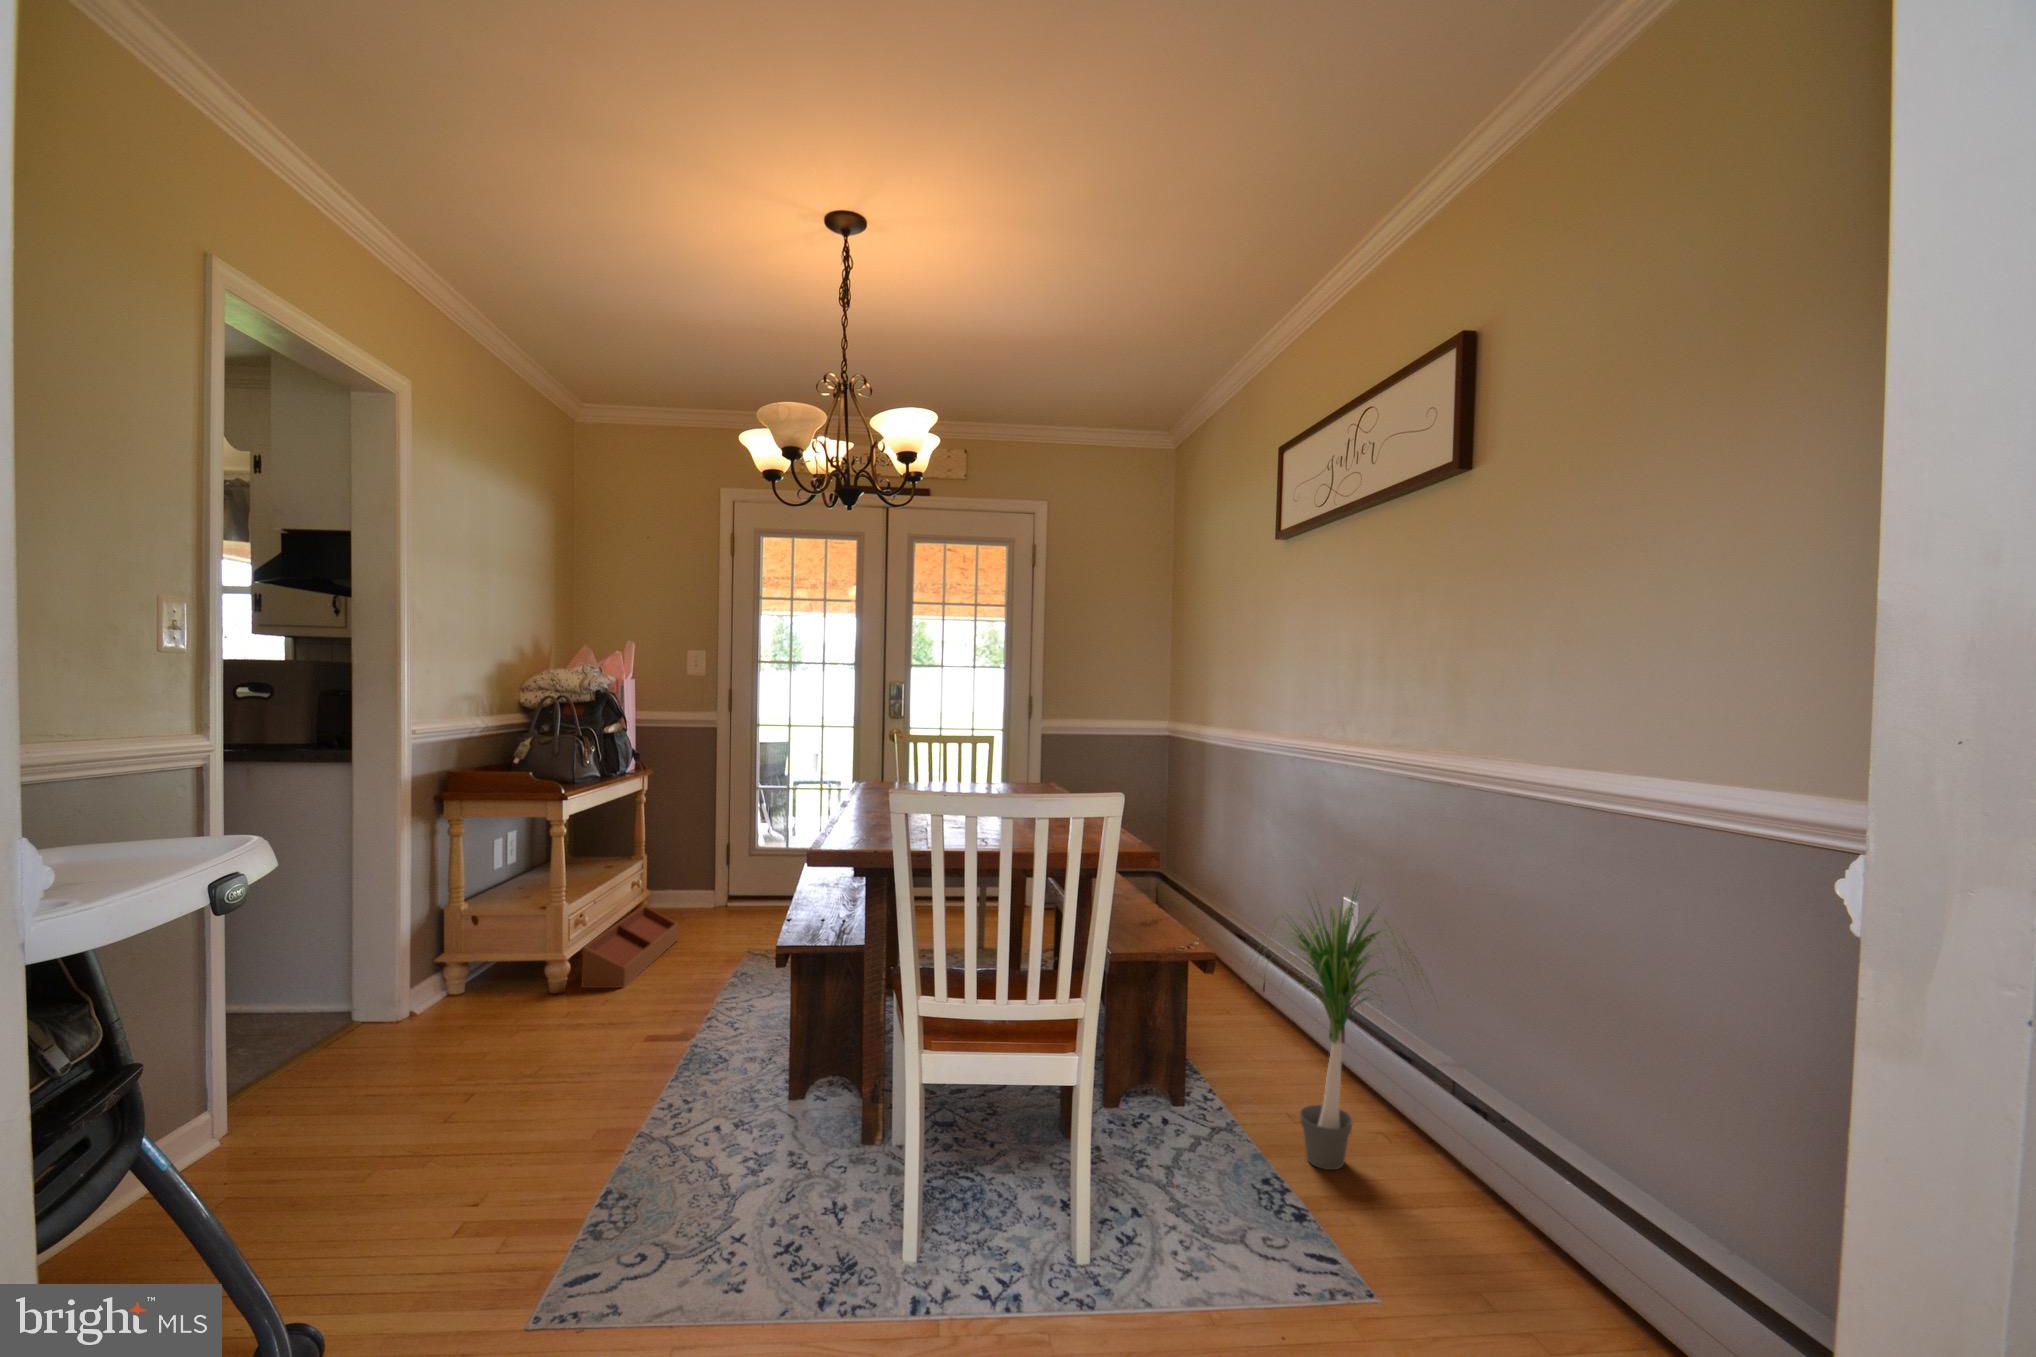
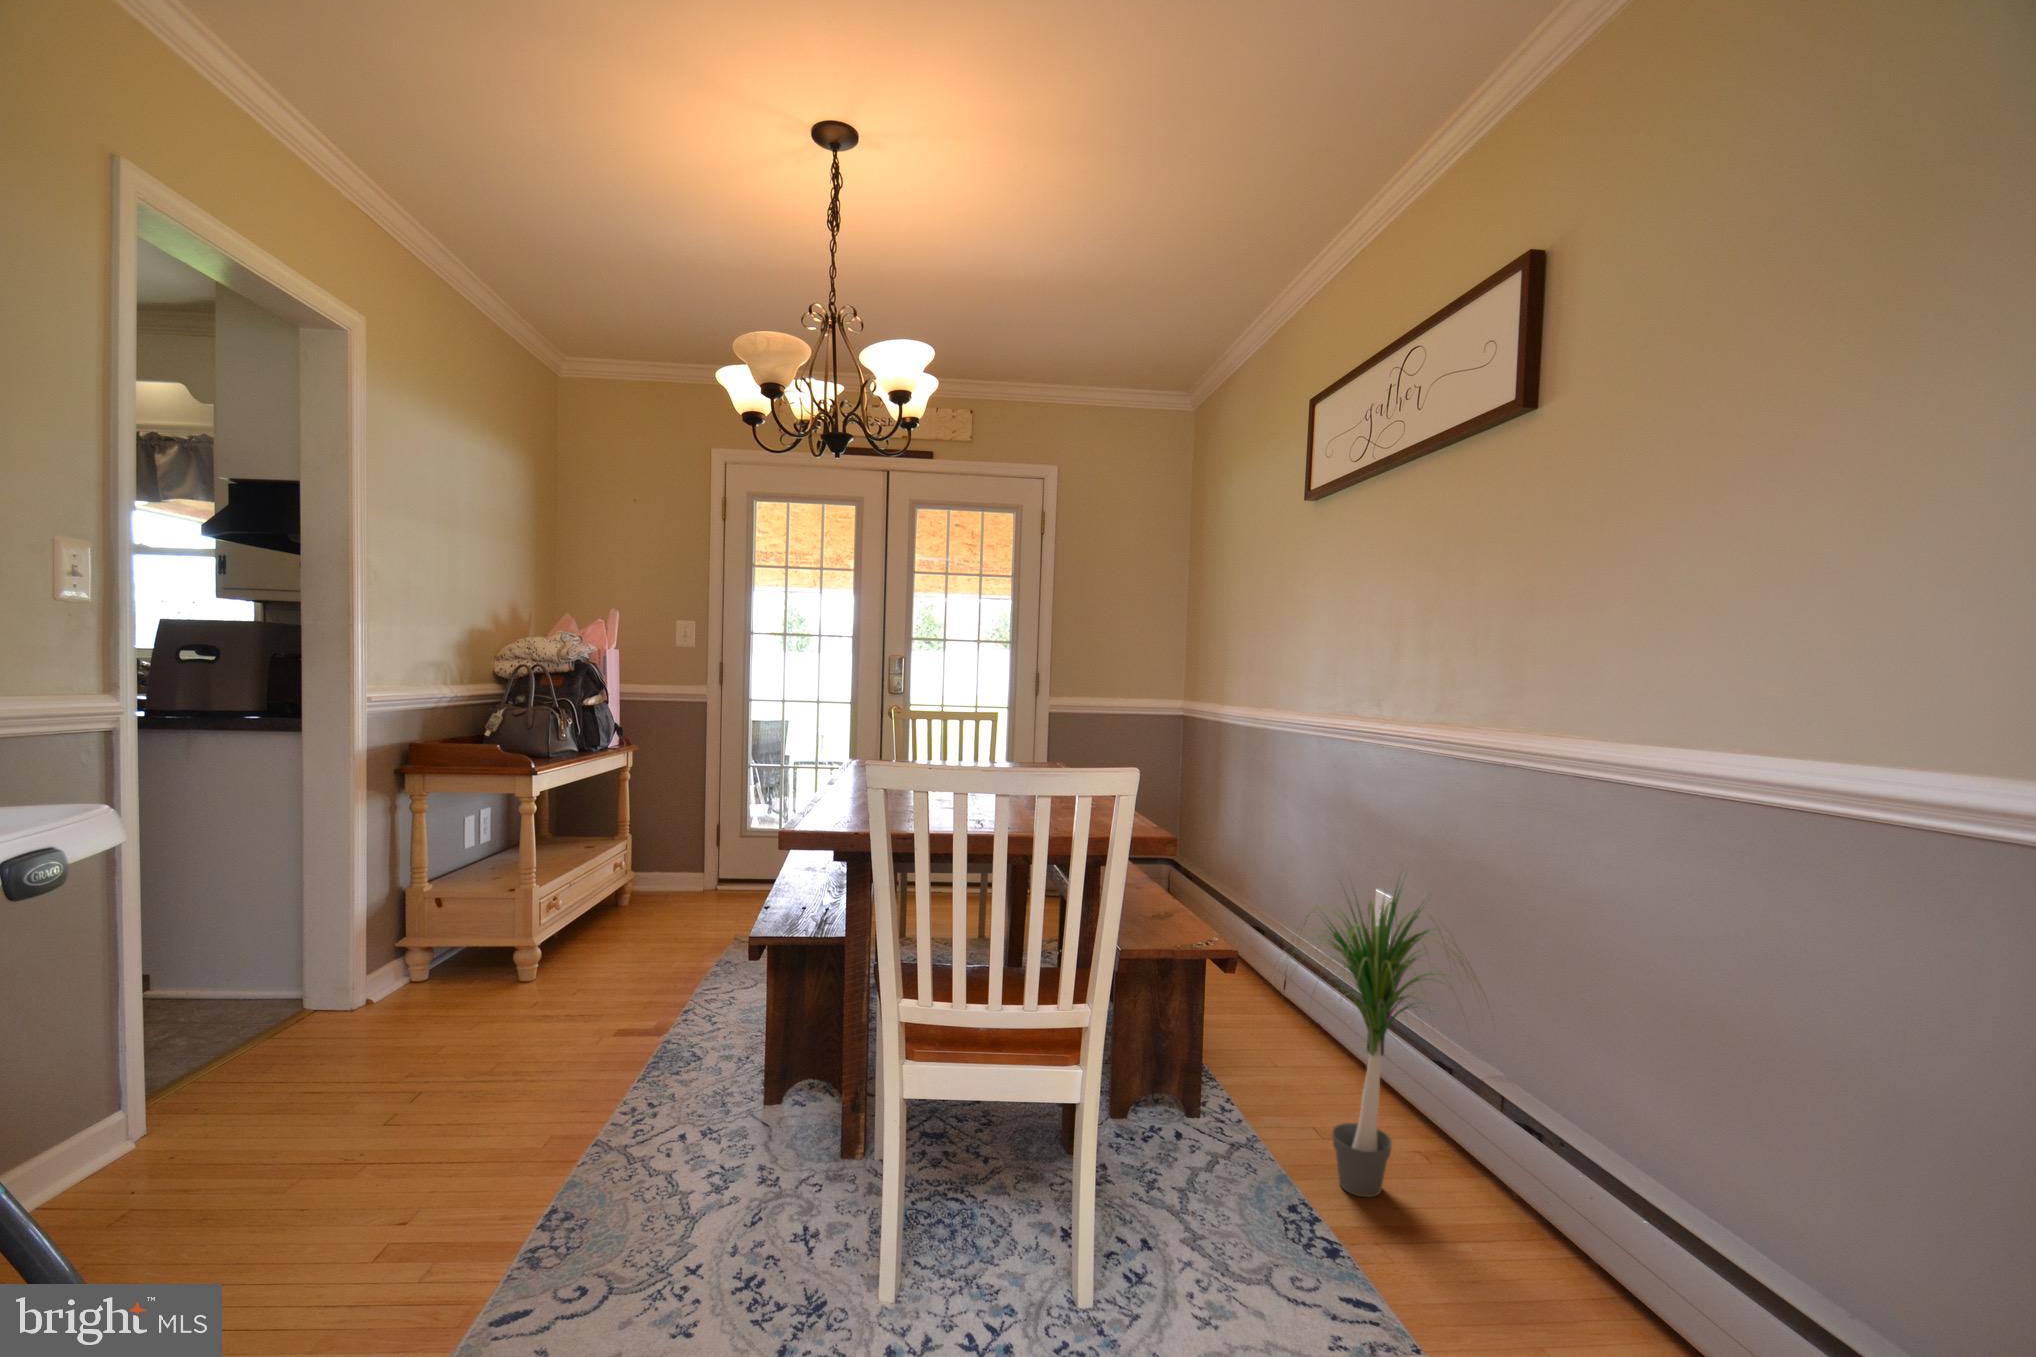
storage bin: present [581,906,679,988] -> none [553,889,662,978]

